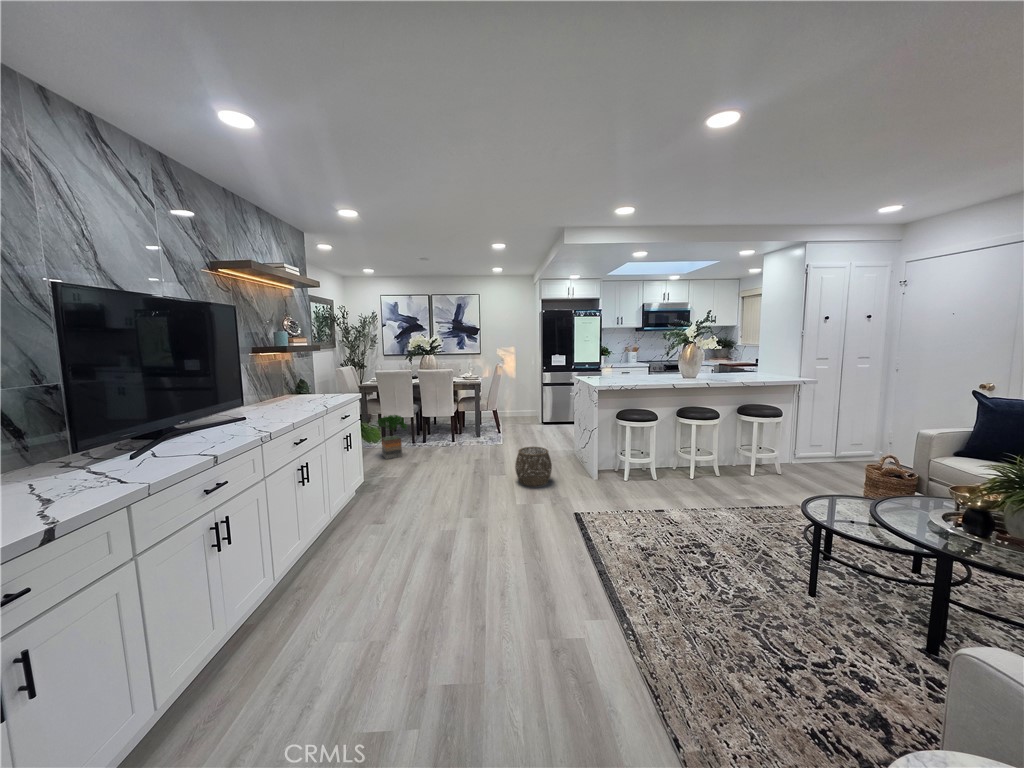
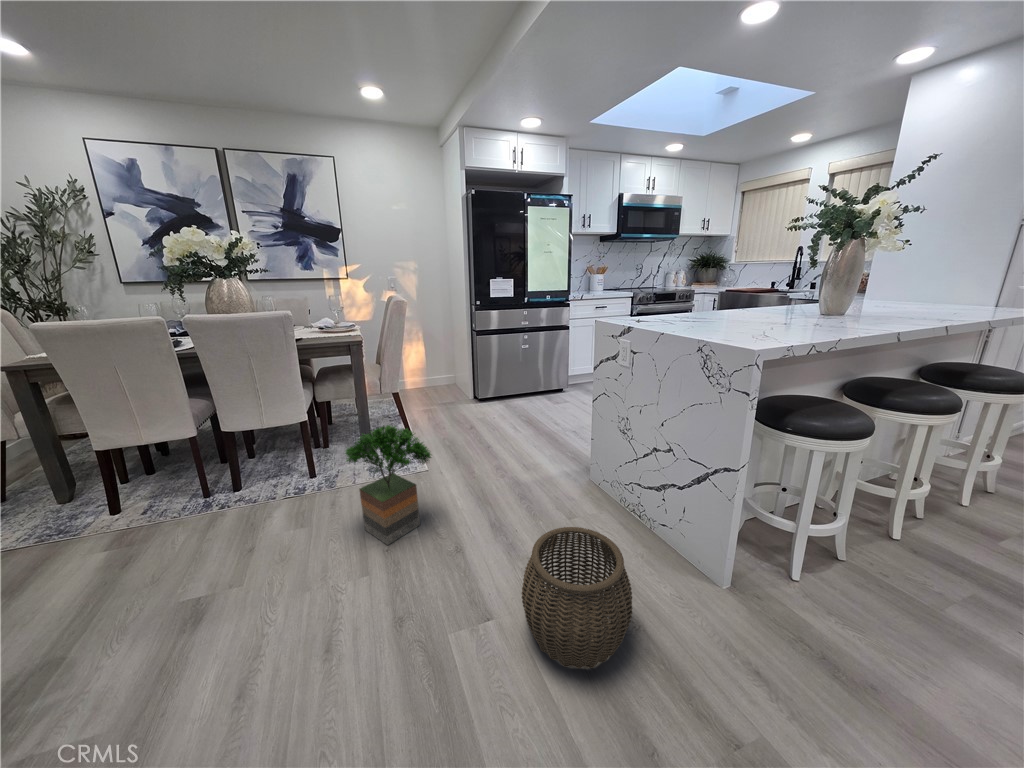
potted tree: present [377,415,407,459] -> present [345,425,431,545]

